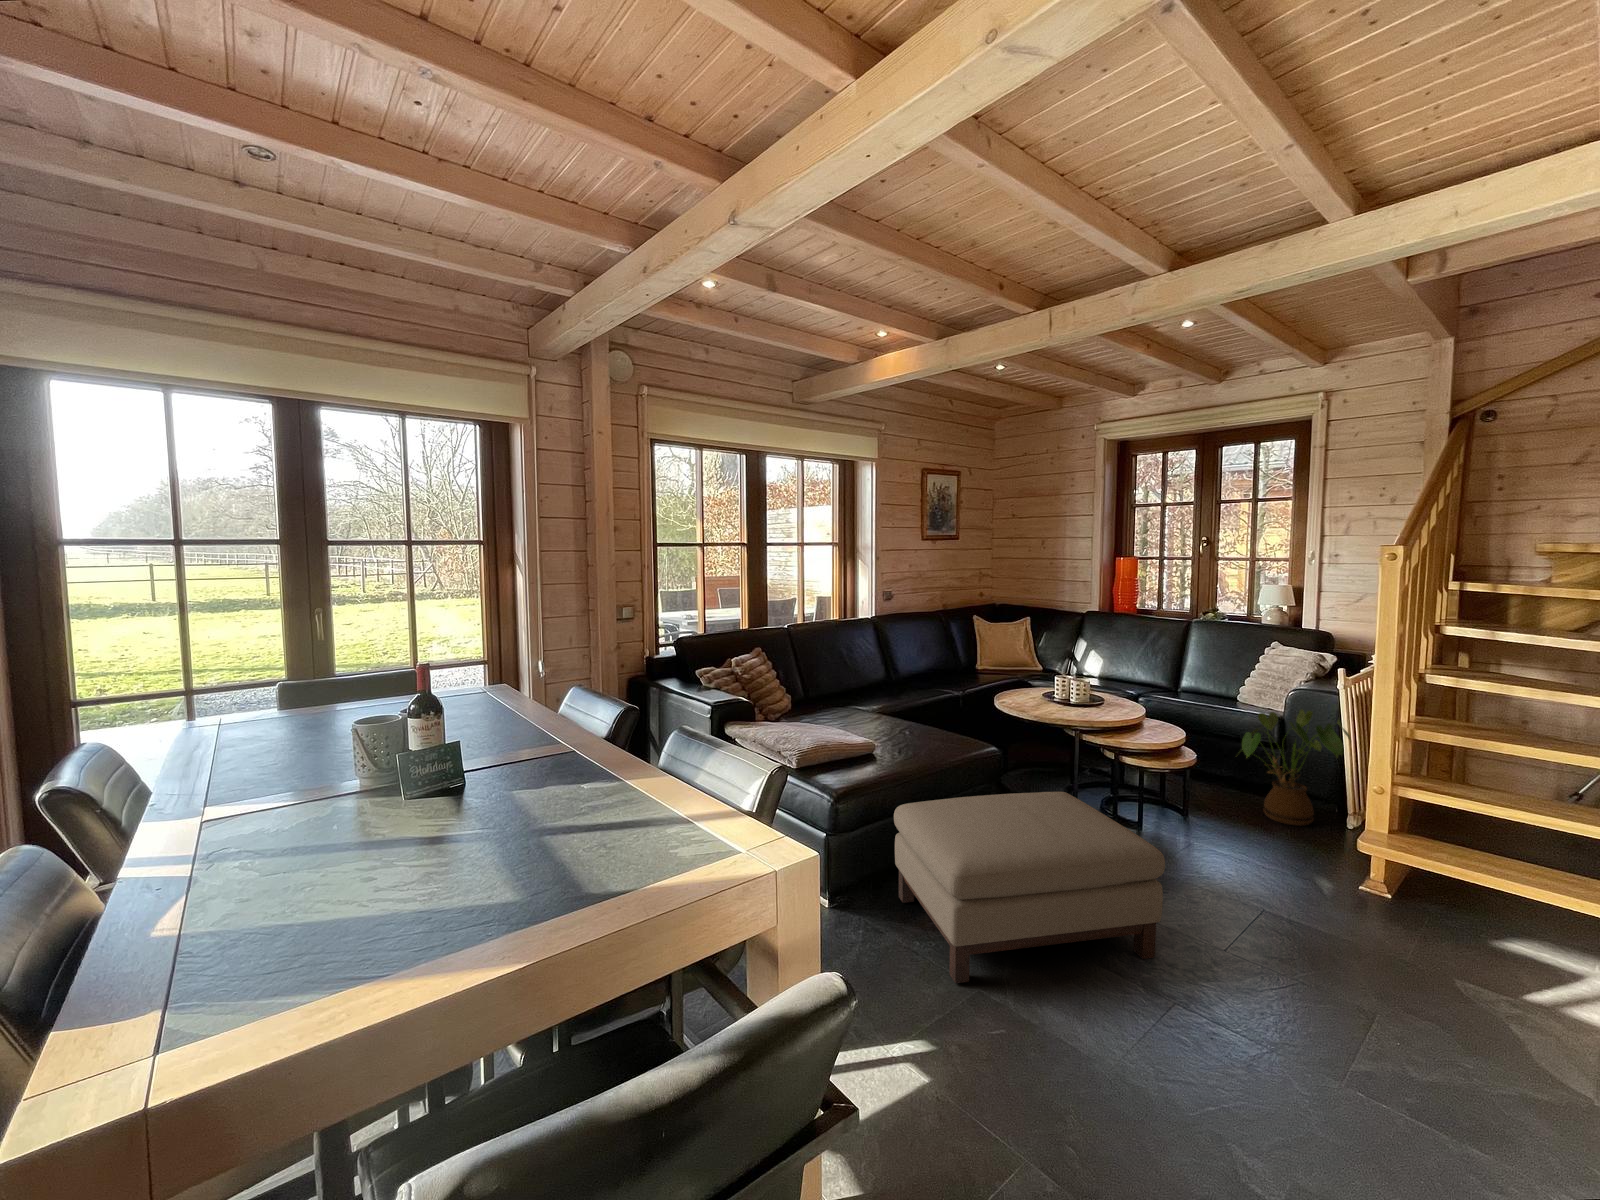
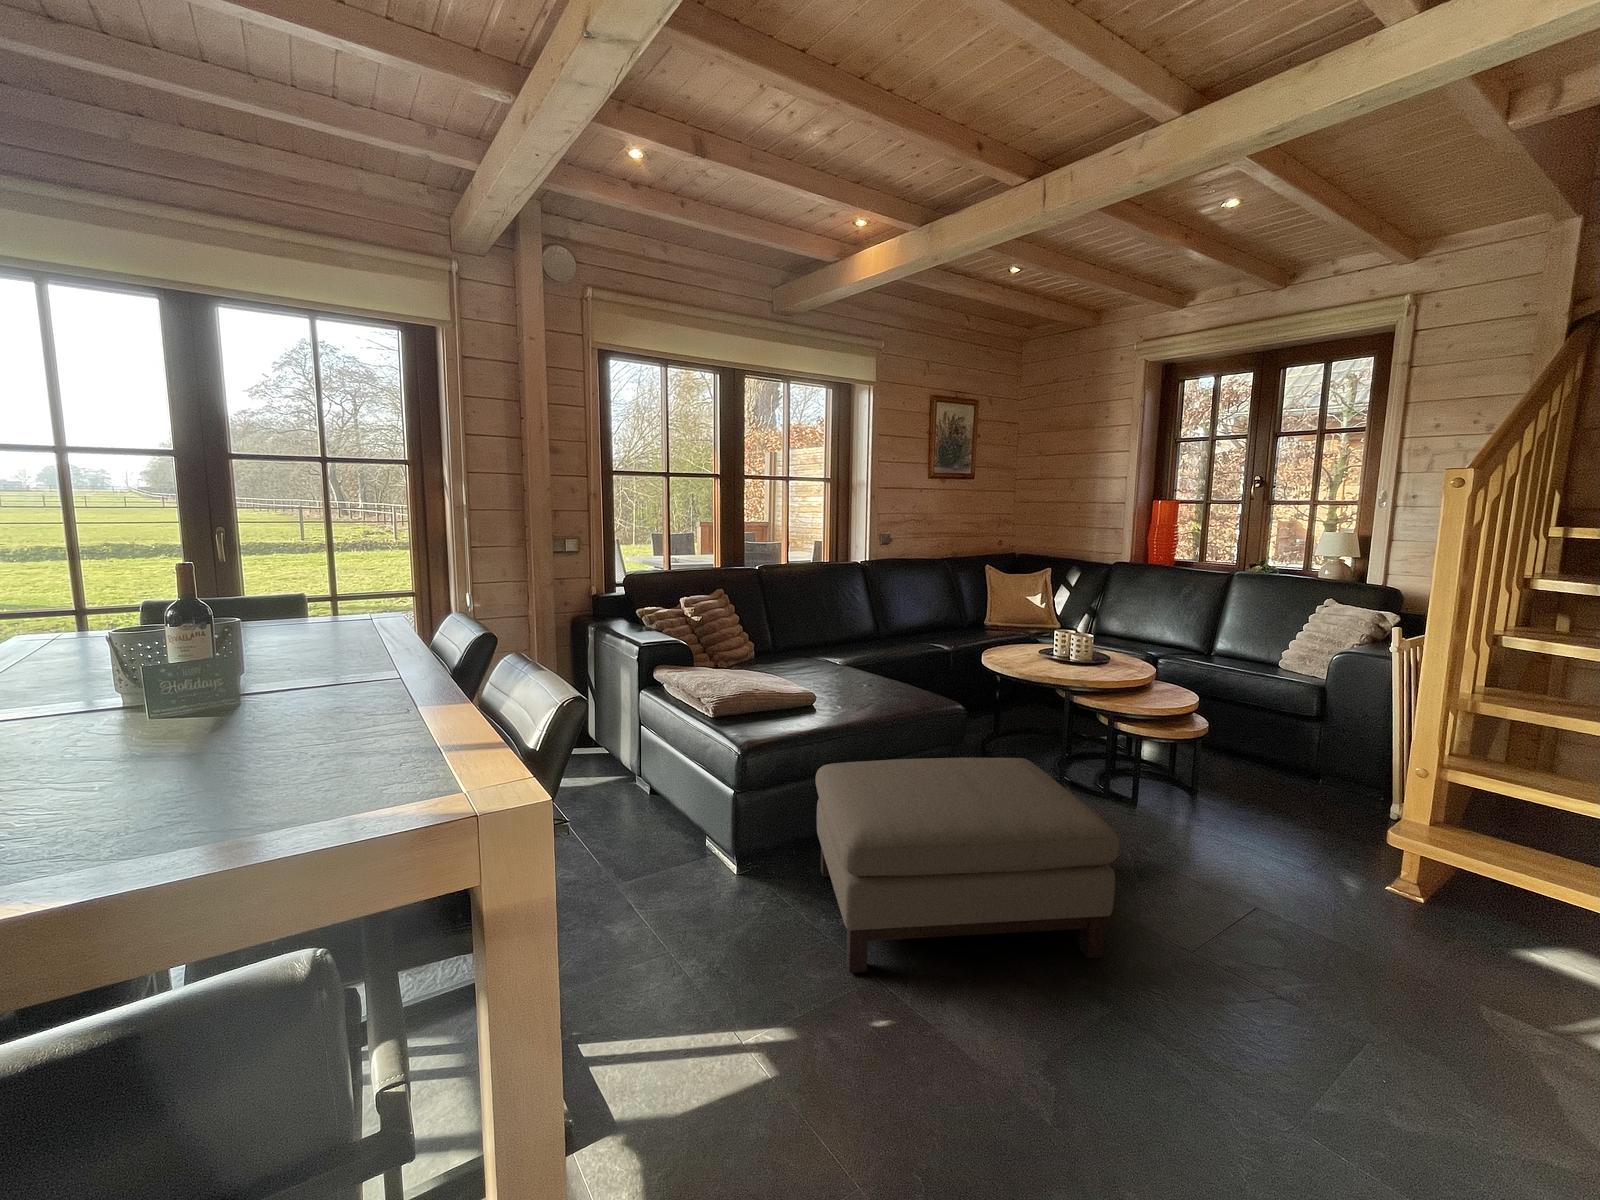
house plant: present [1240,710,1351,826] -> none [1259,675,1401,813]

